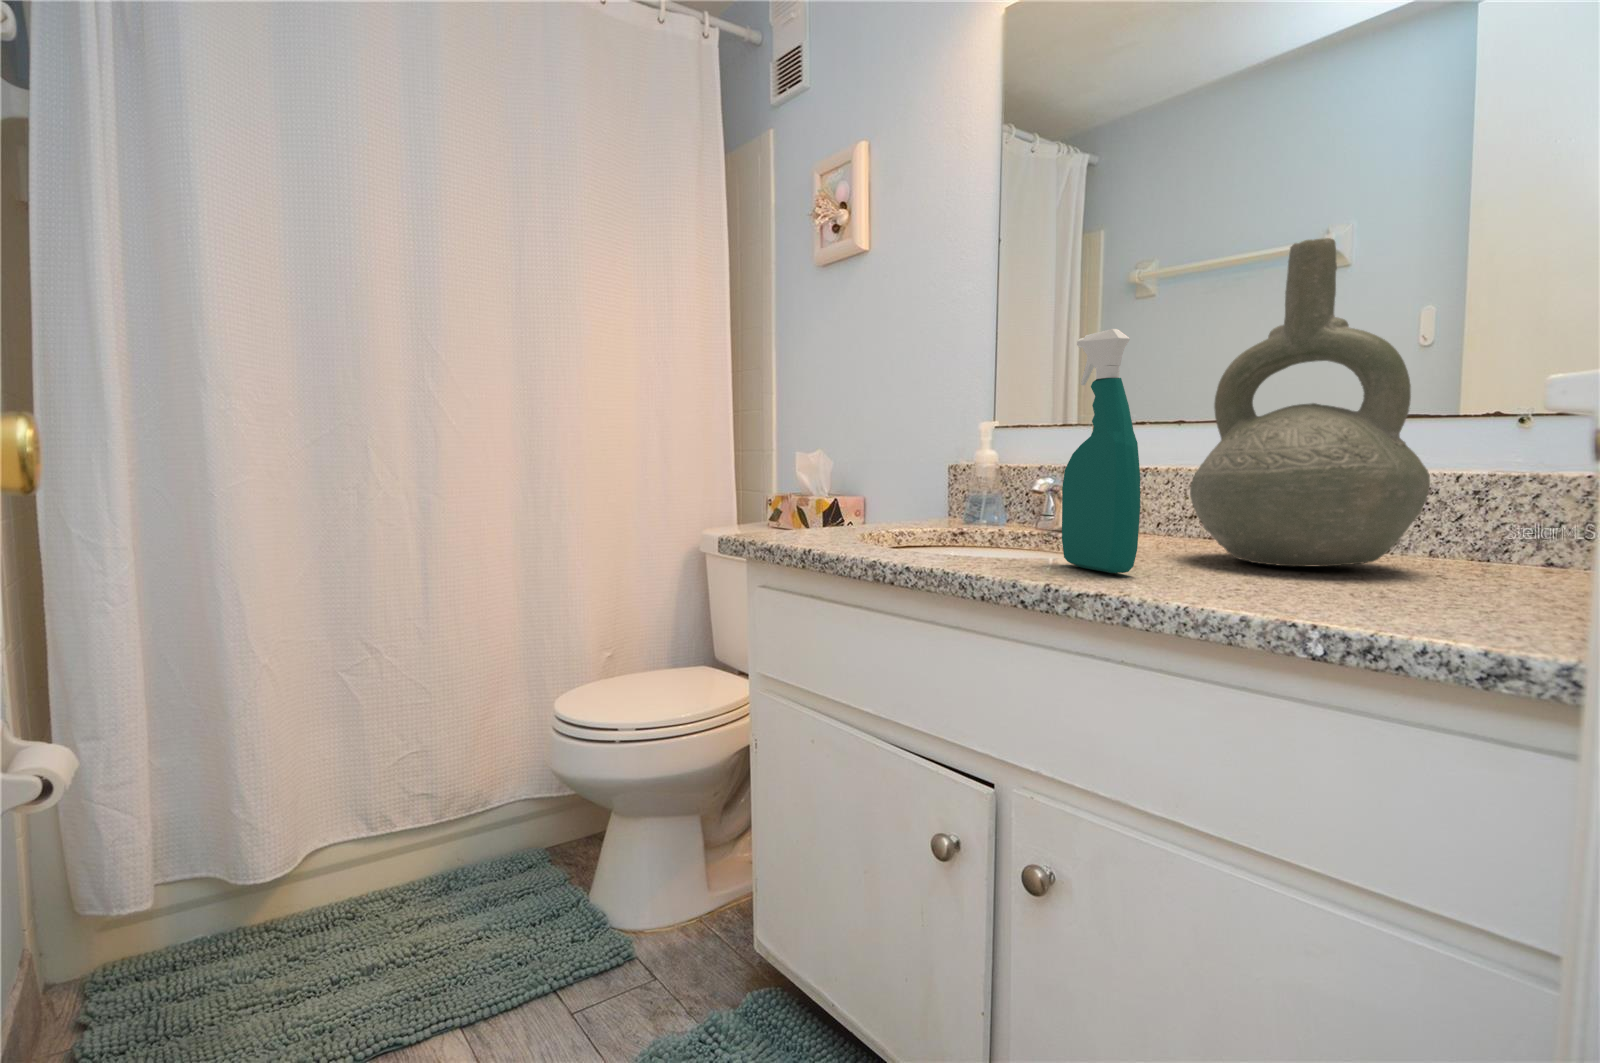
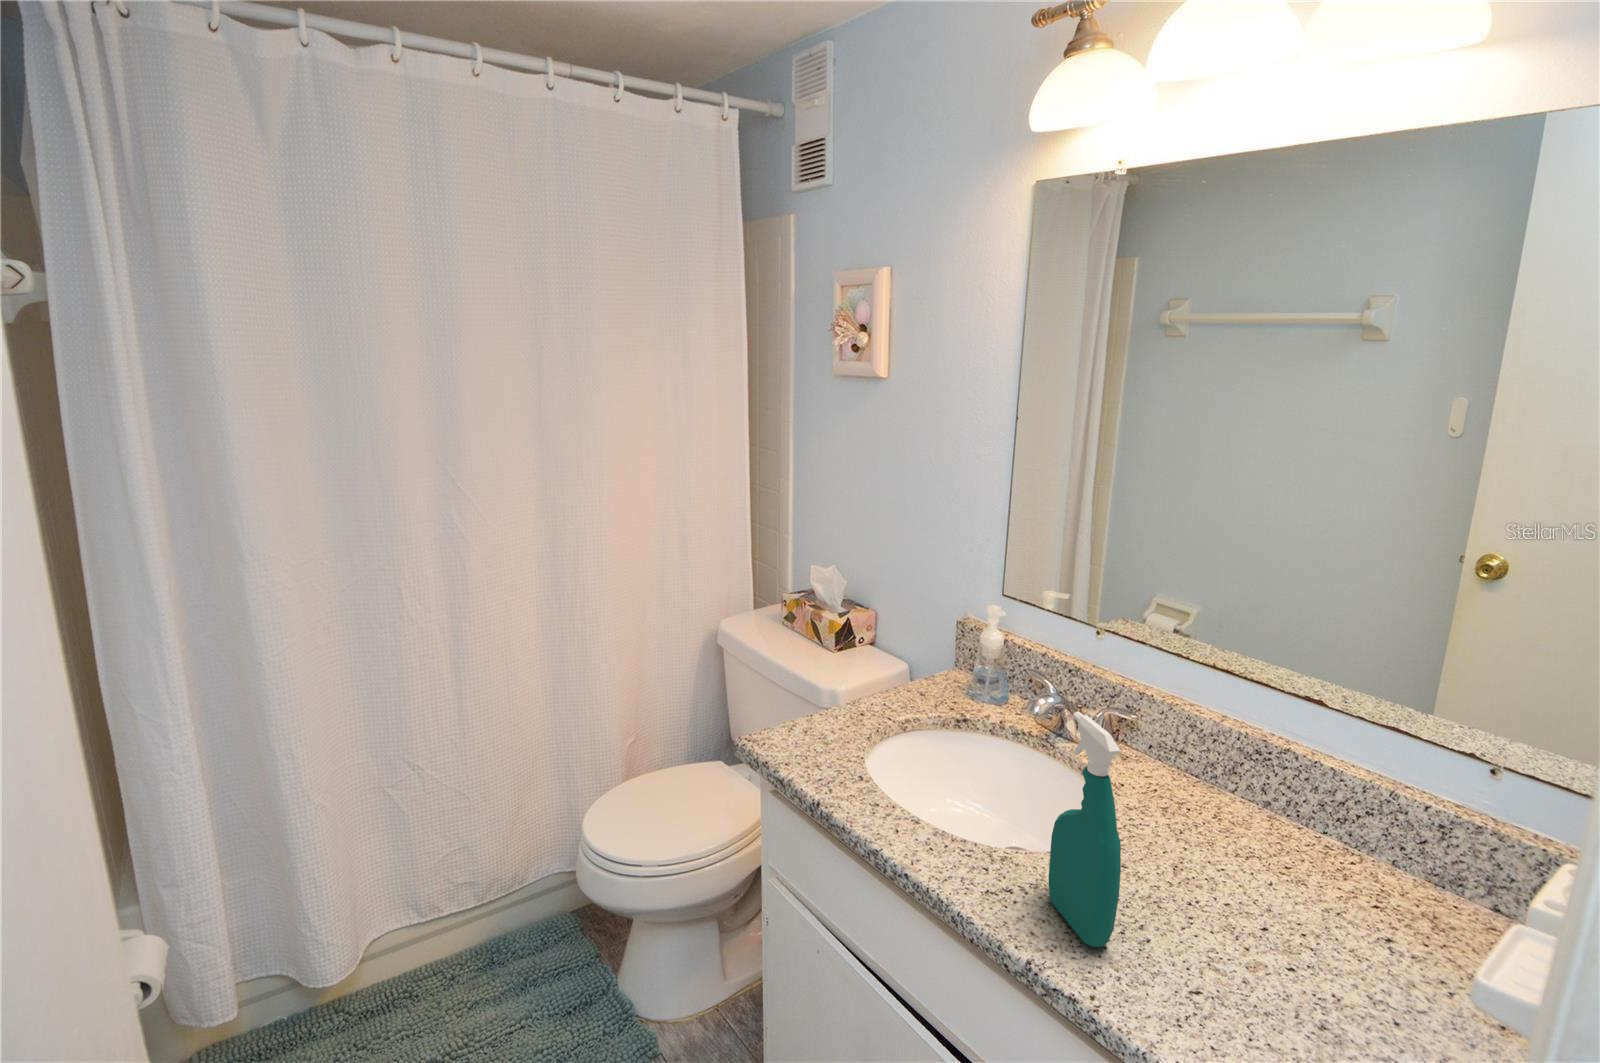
decorative vase: present [1190,238,1430,567] -> none [1172,618,1391,931]

